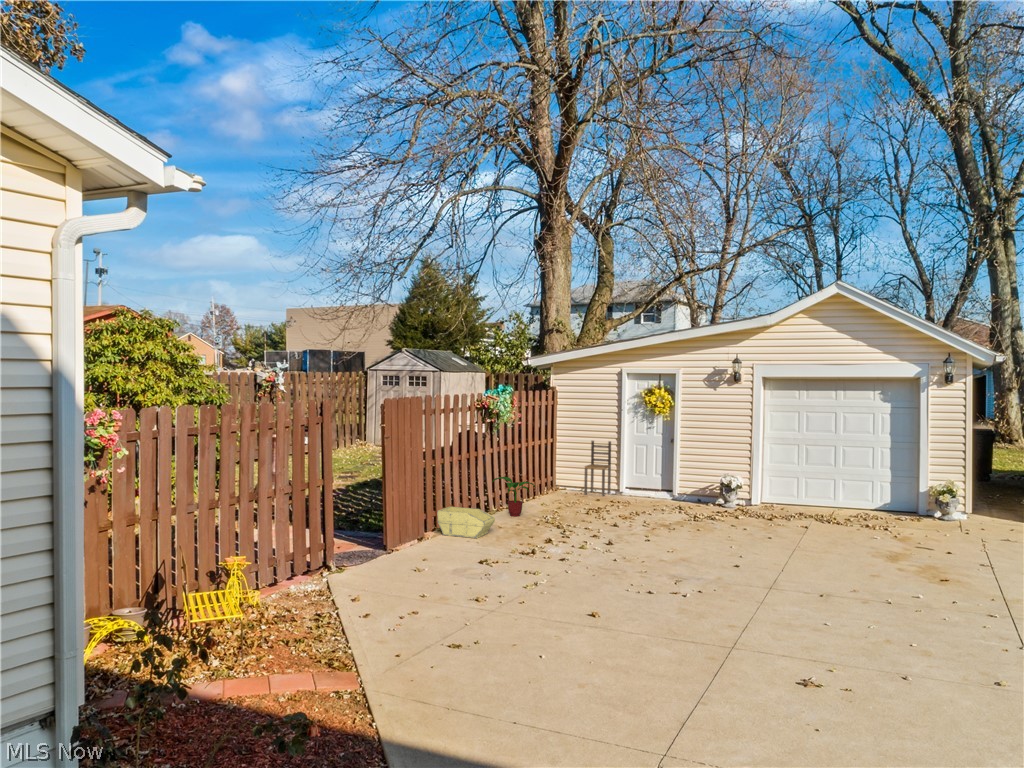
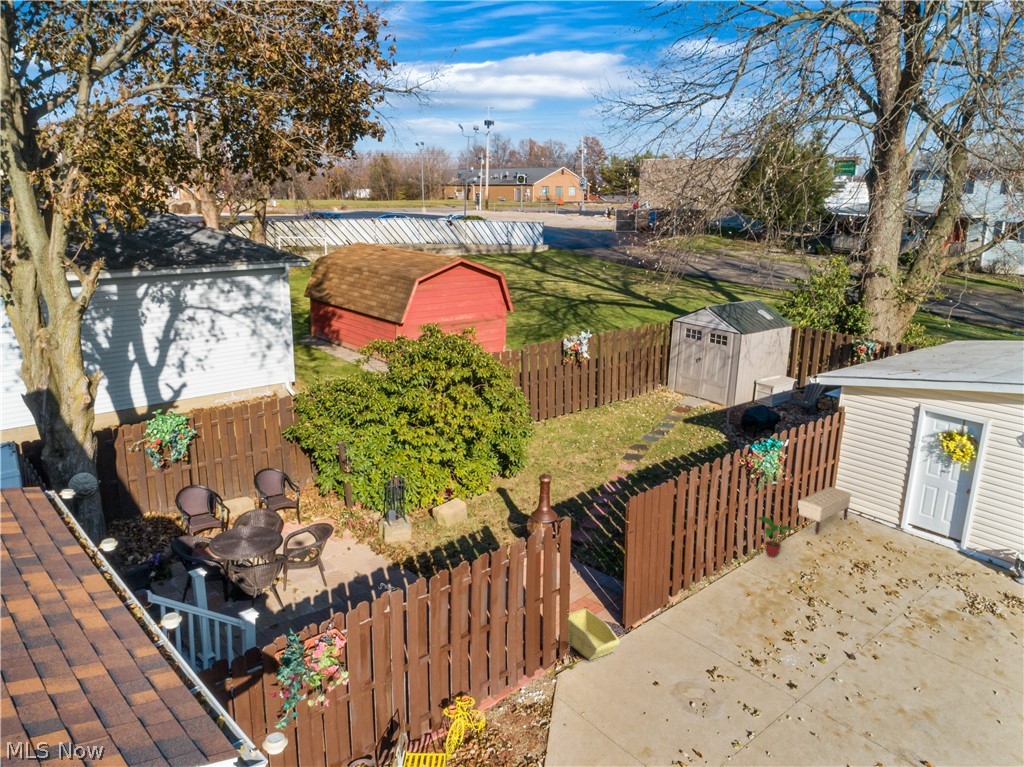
chair: present [584,441,611,496] -> none [859,470,898,530]
bench: none [528,465,574,502] -> present [798,487,851,534]
storage bin: present [437,507,495,538] -> present [566,608,619,660]

